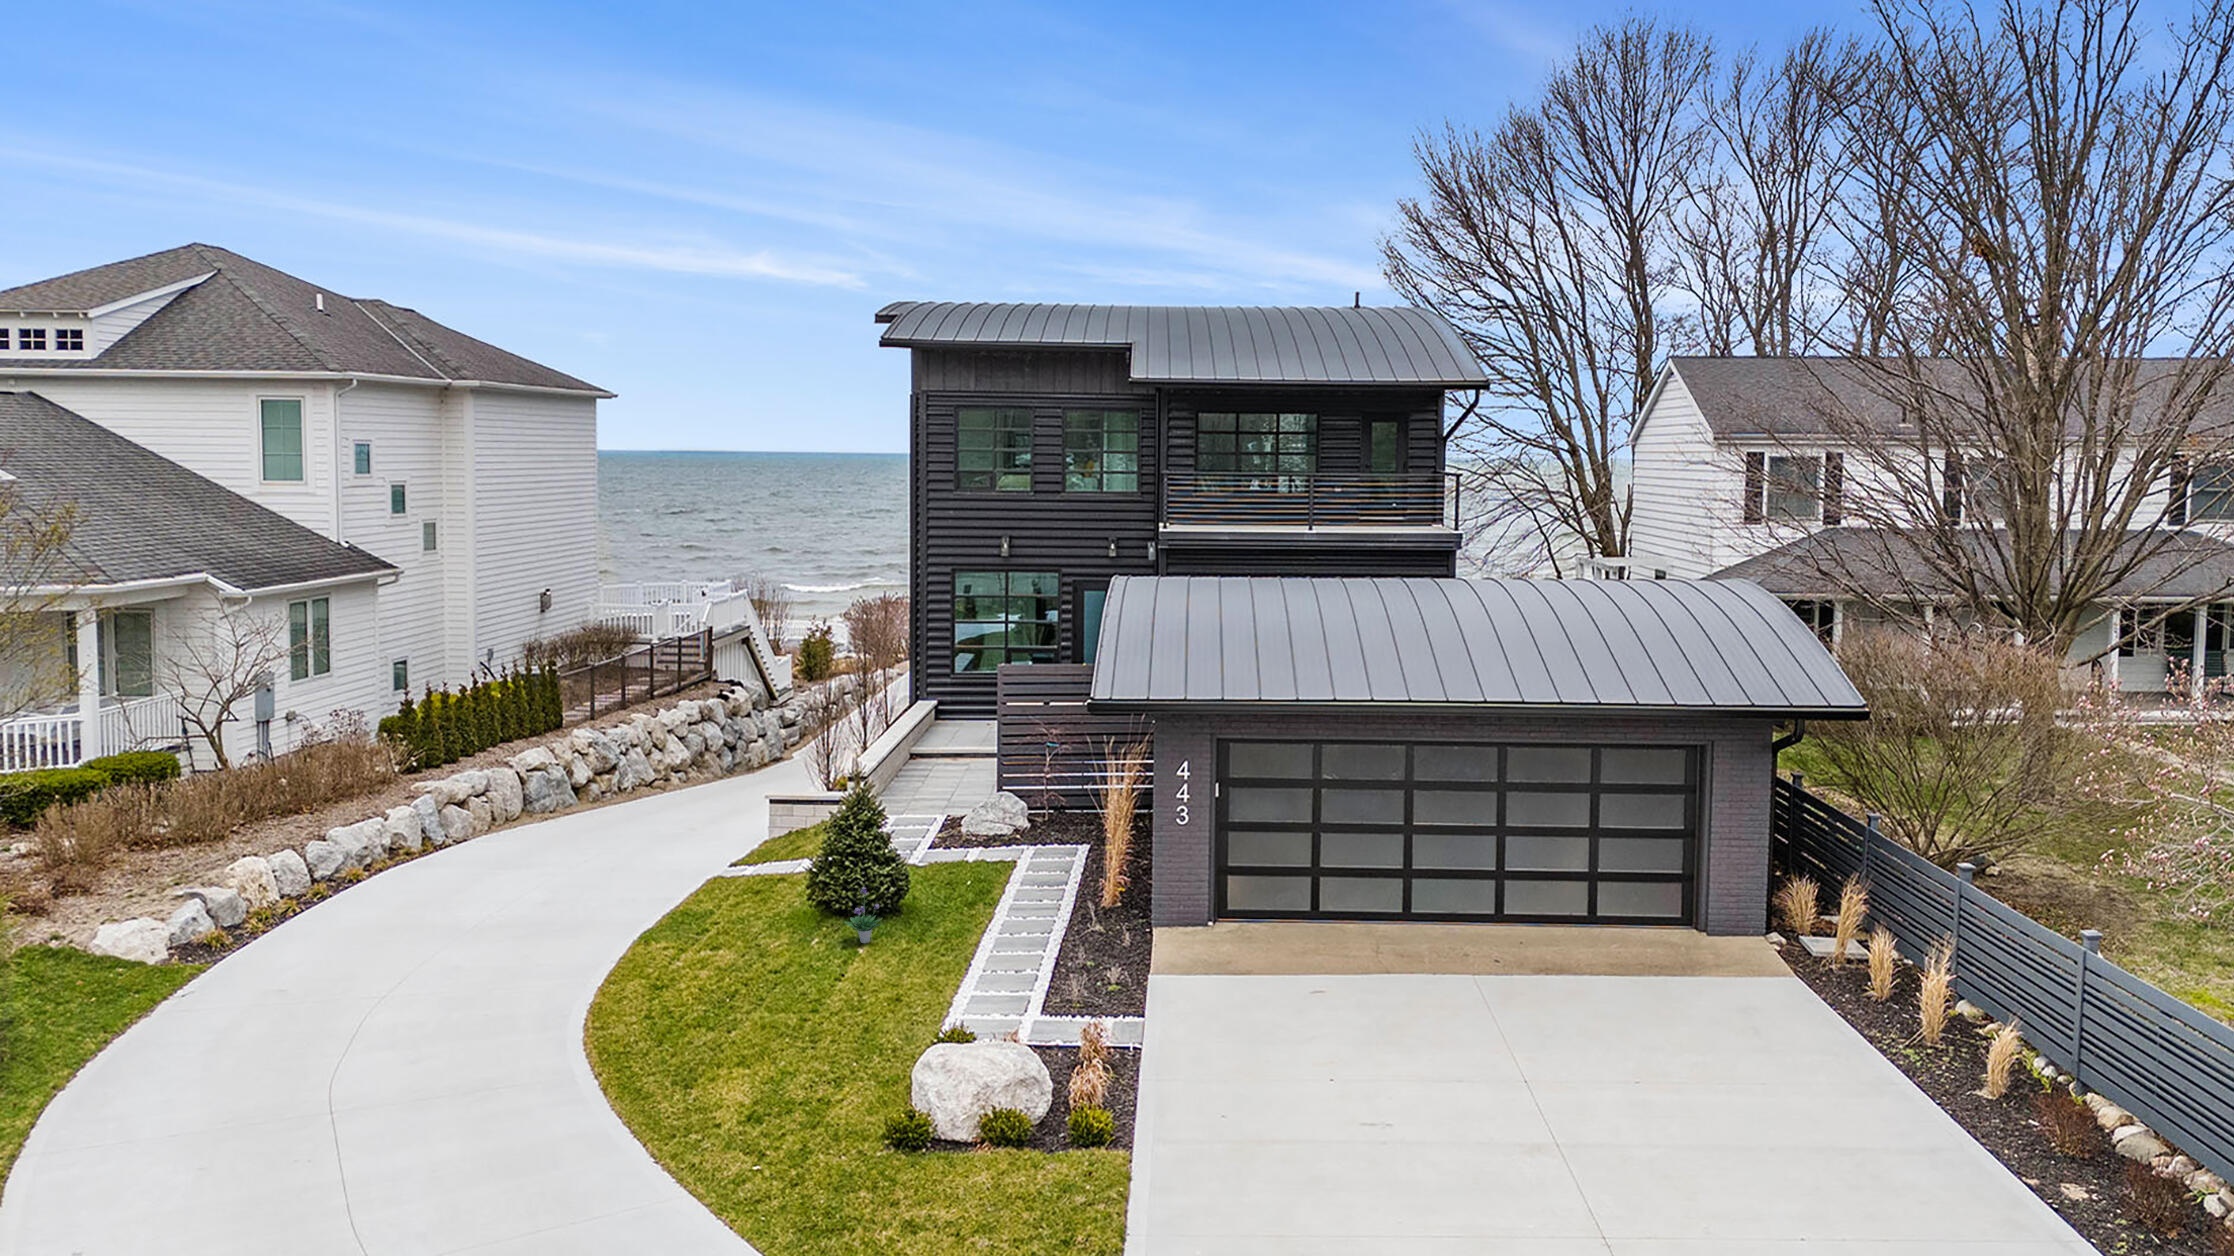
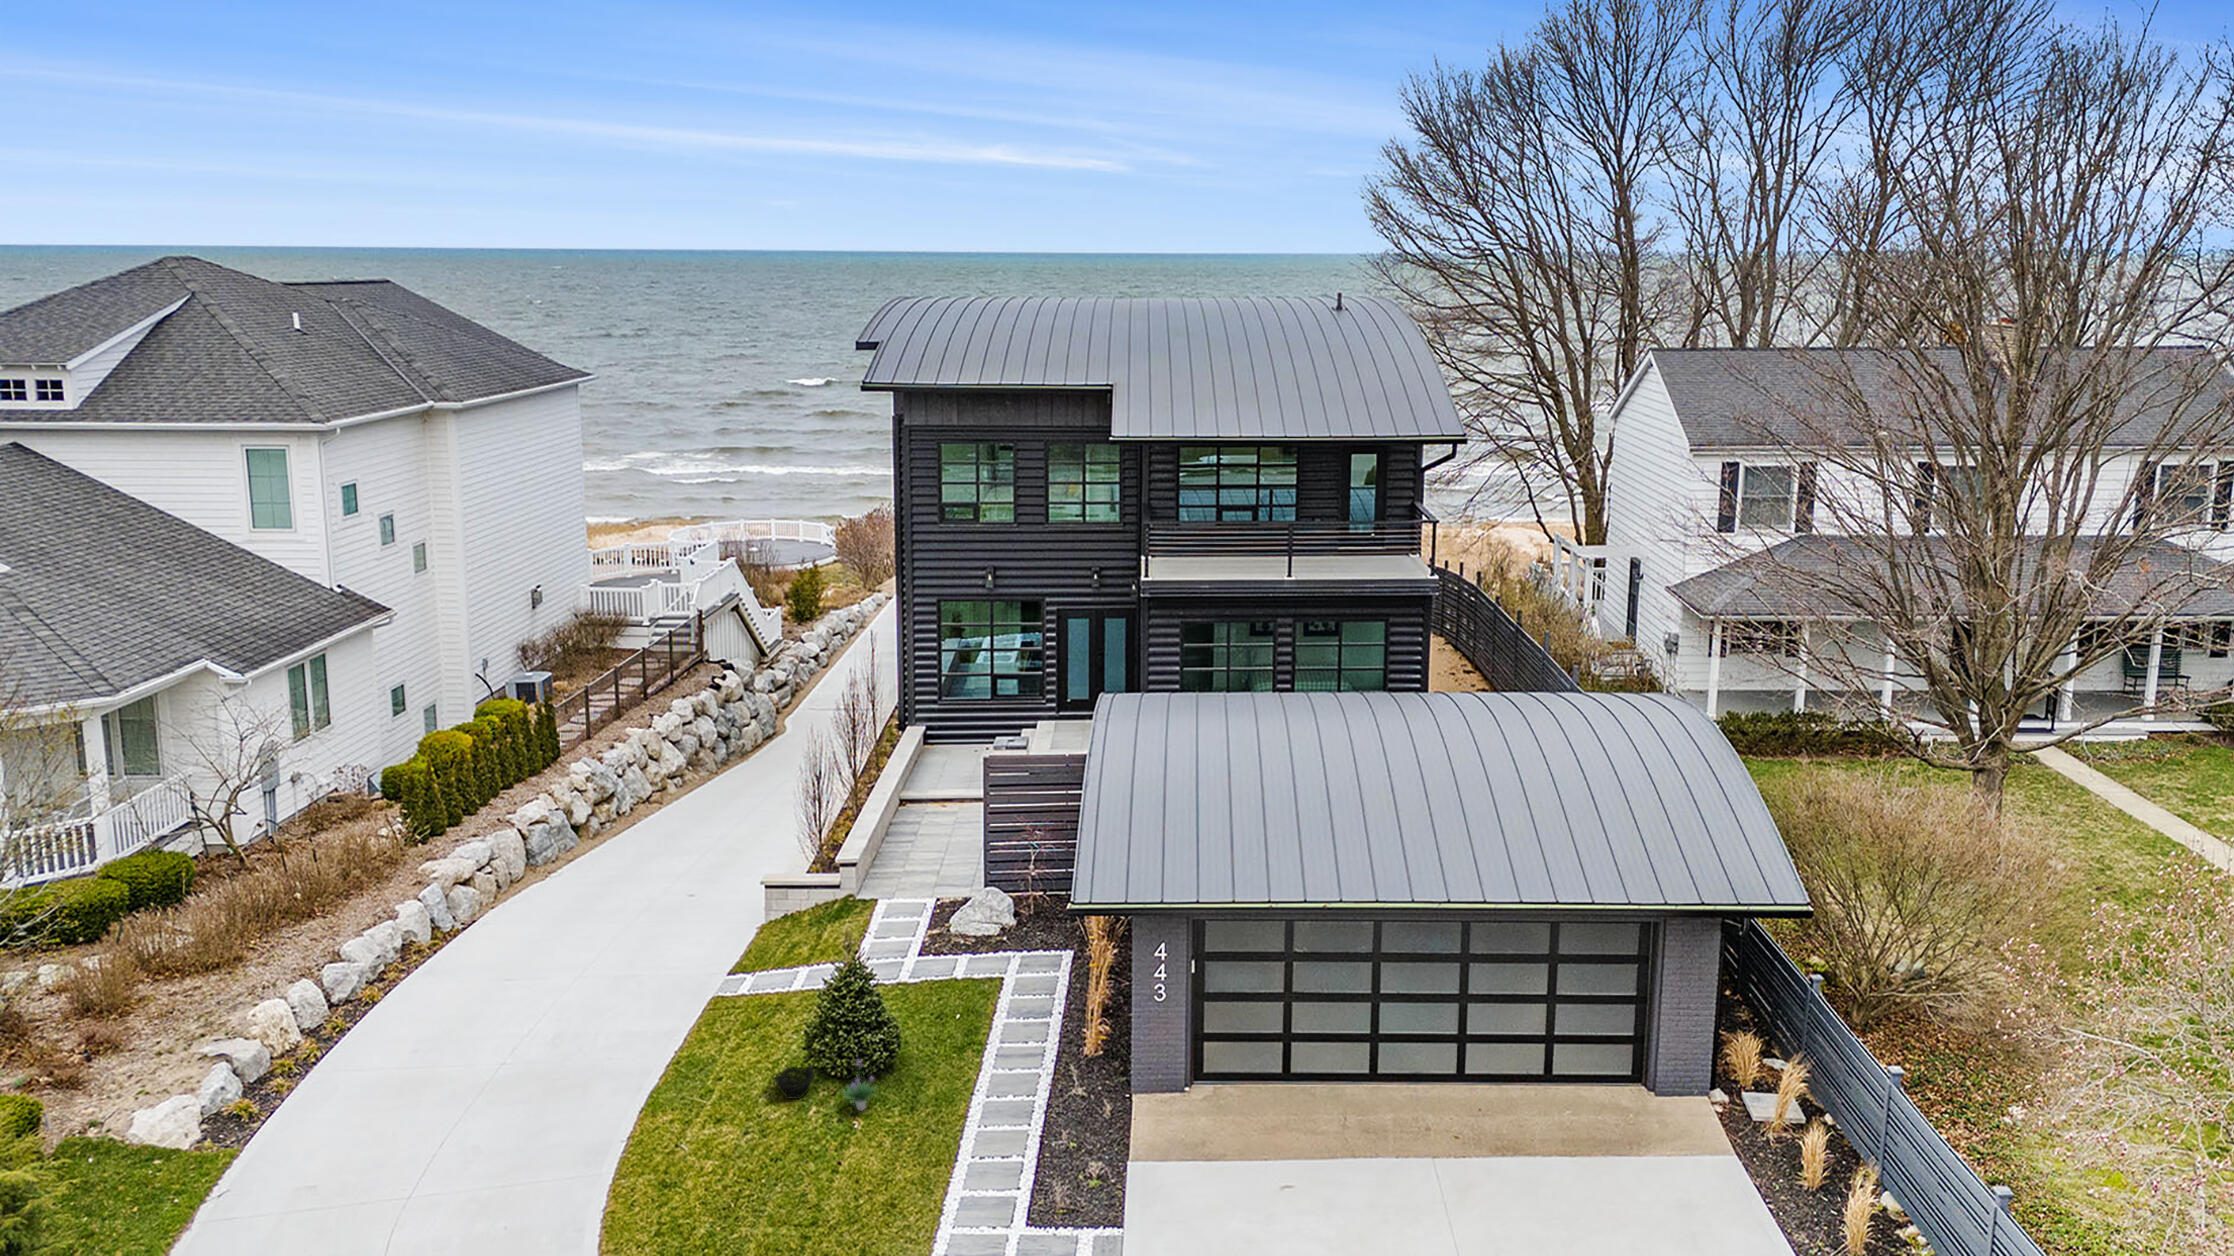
basket: none [772,894,817,936] -> present [773,1066,815,1099]

